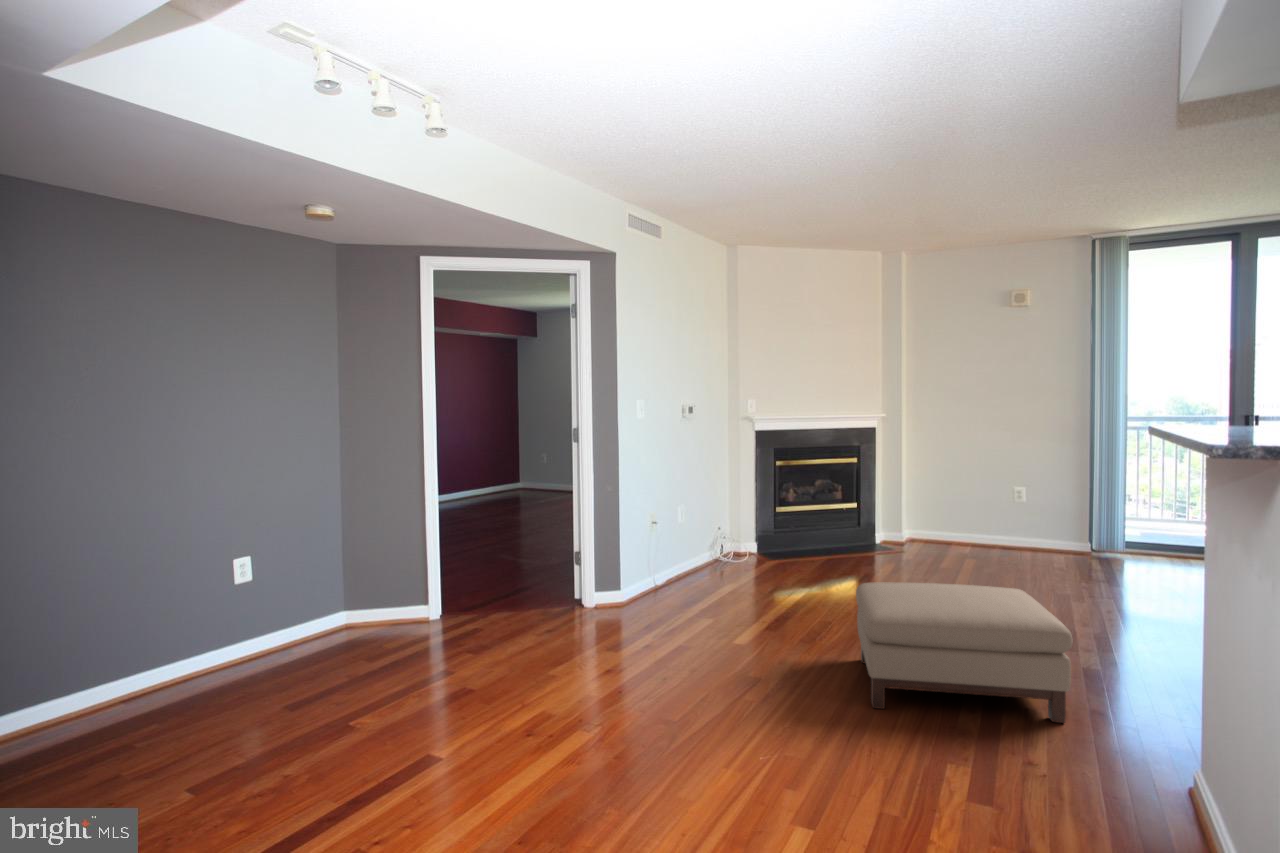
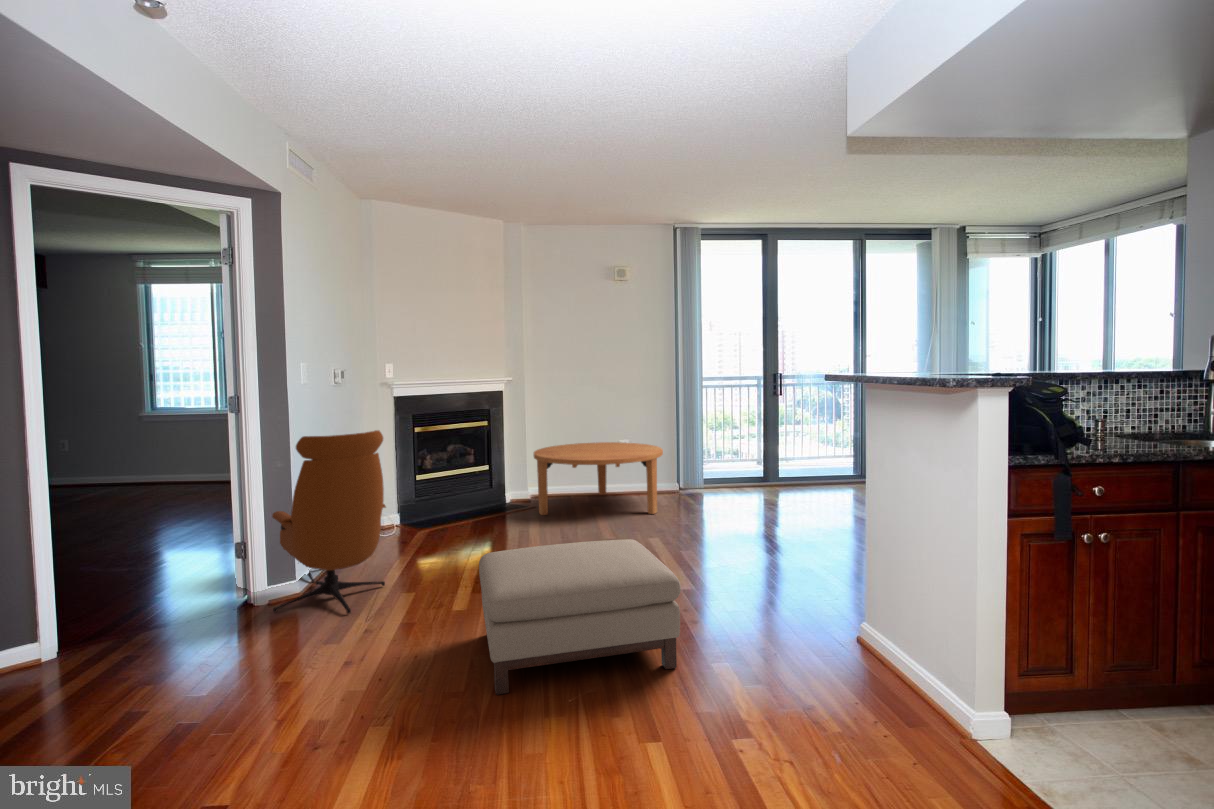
lounge chair: none [662,462,768,623] -> present [272,430,386,613]
coffee table: none [907,487,1067,574] -> present [534,442,663,515]

